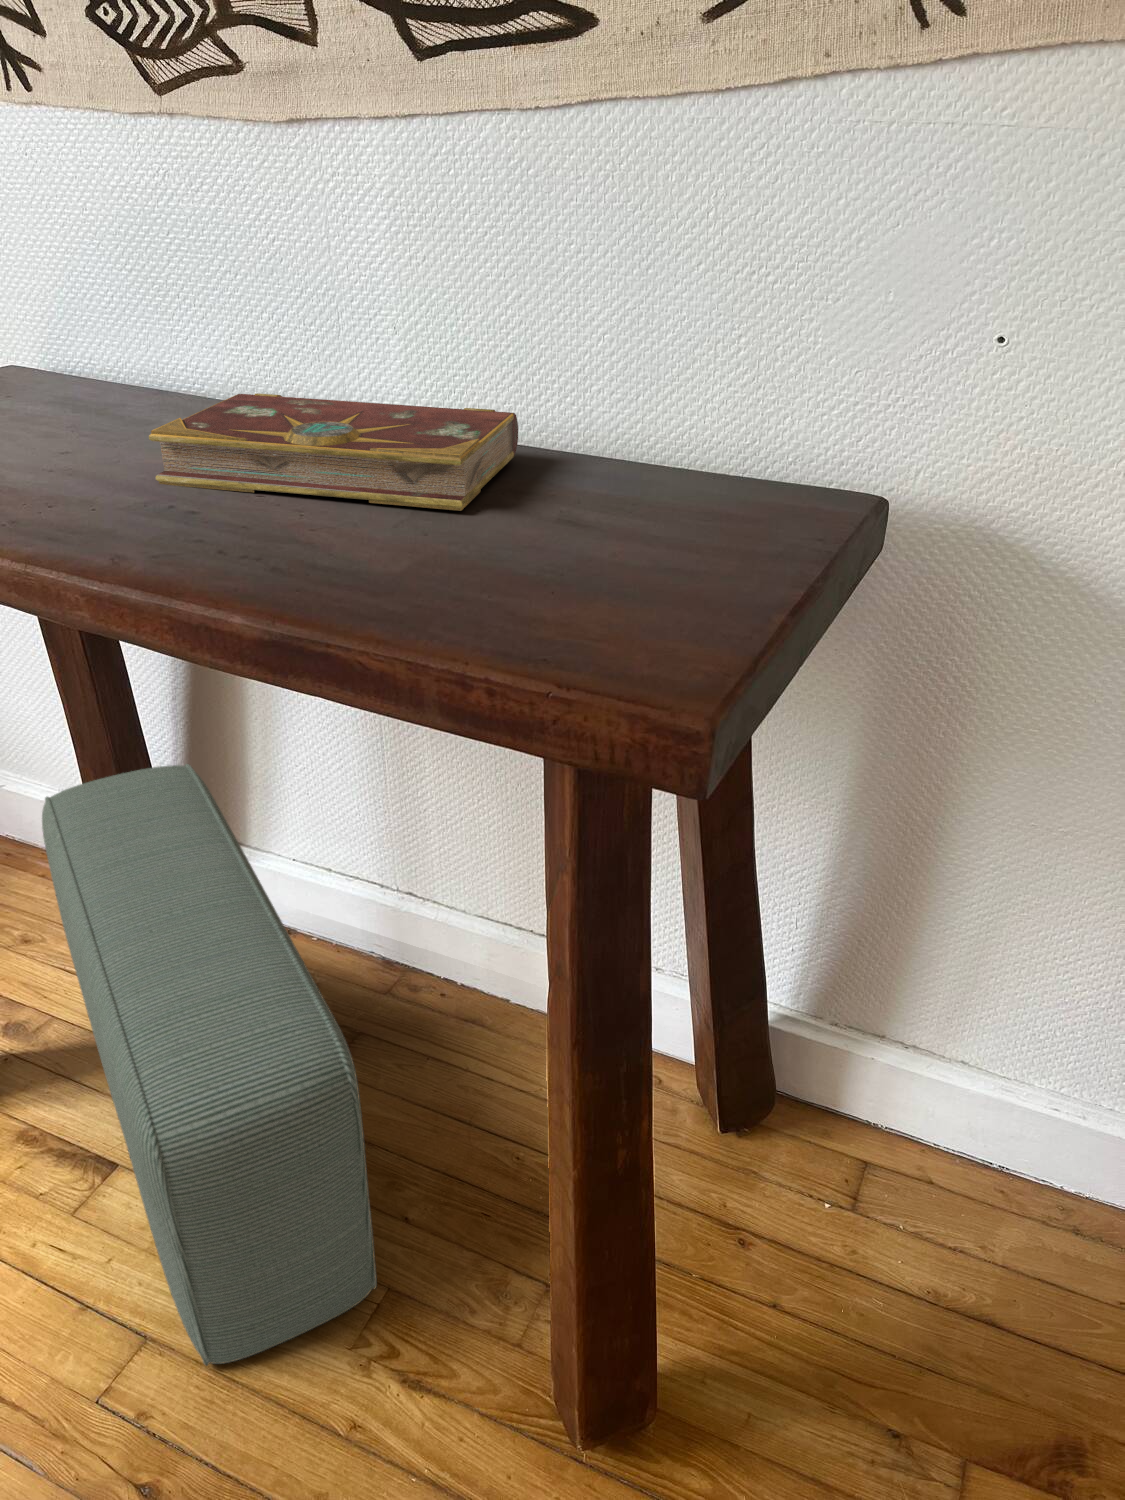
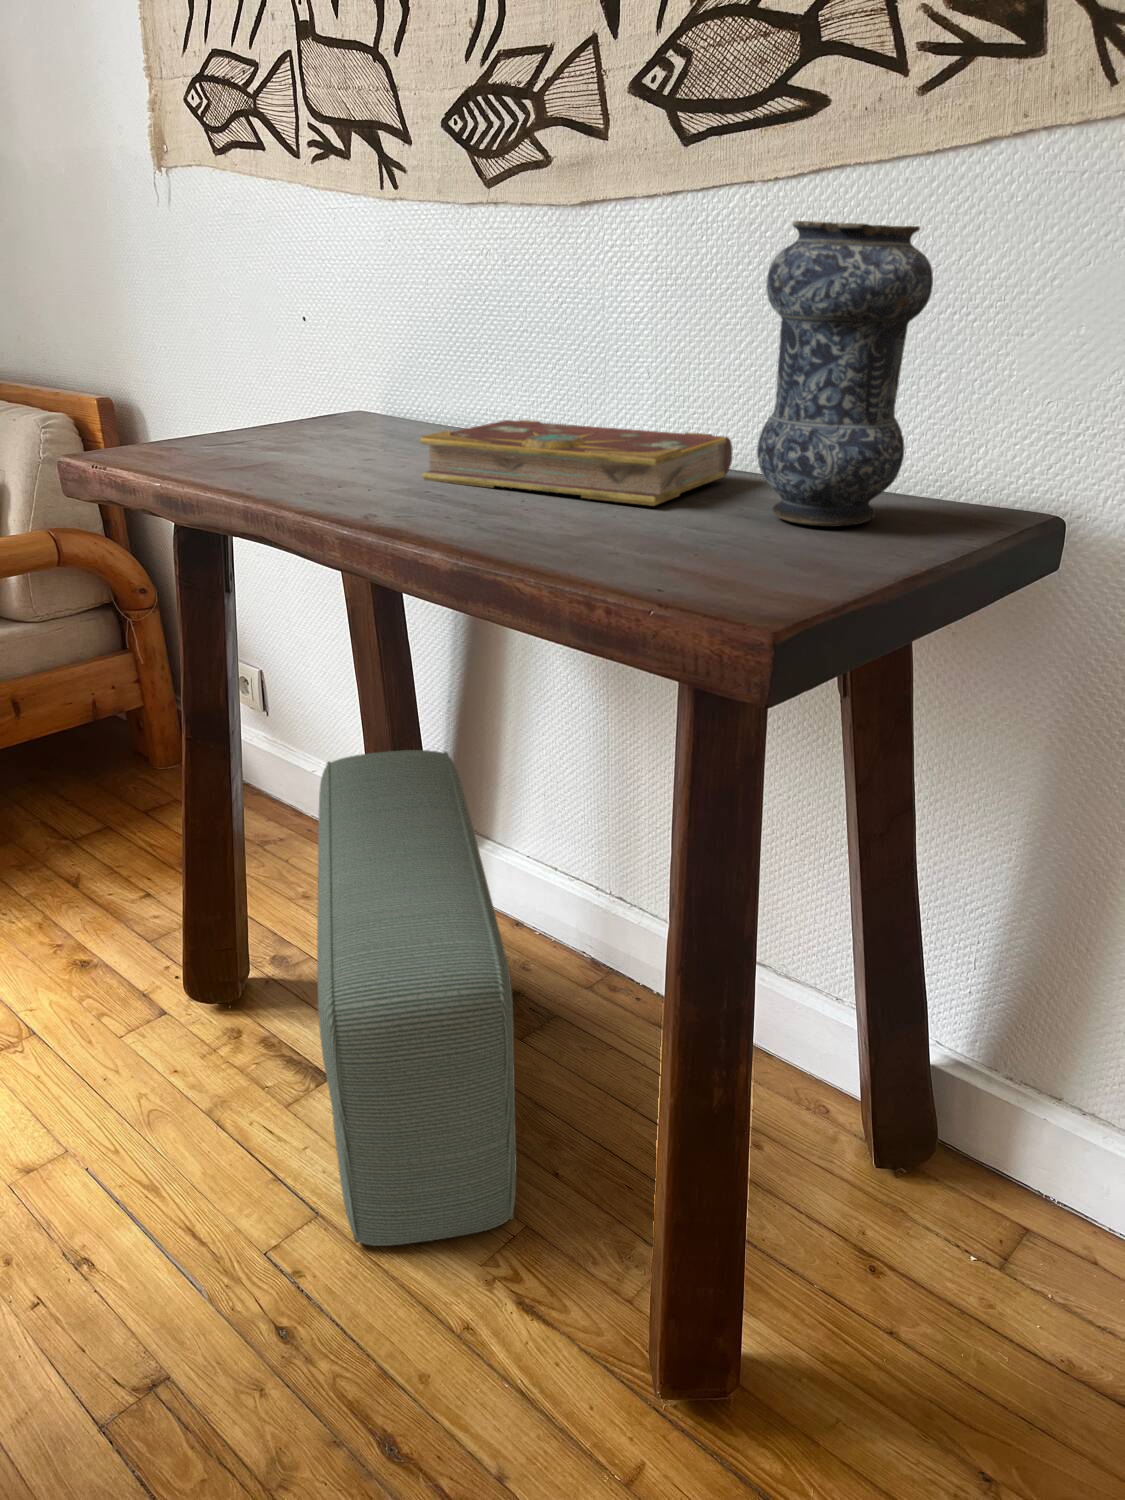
vase: none [576,181,763,528] -> present [757,221,933,527]

